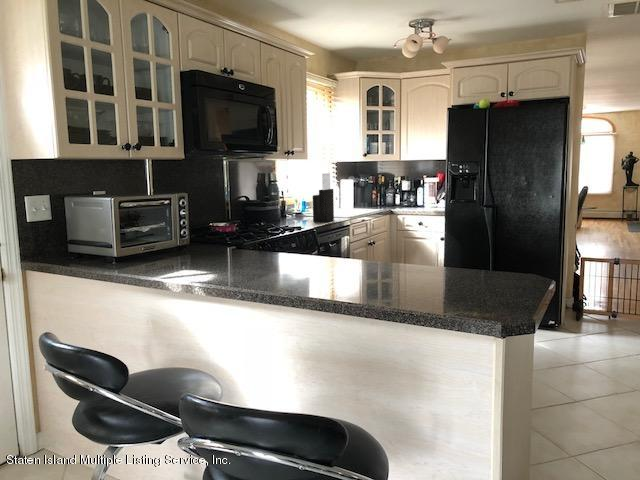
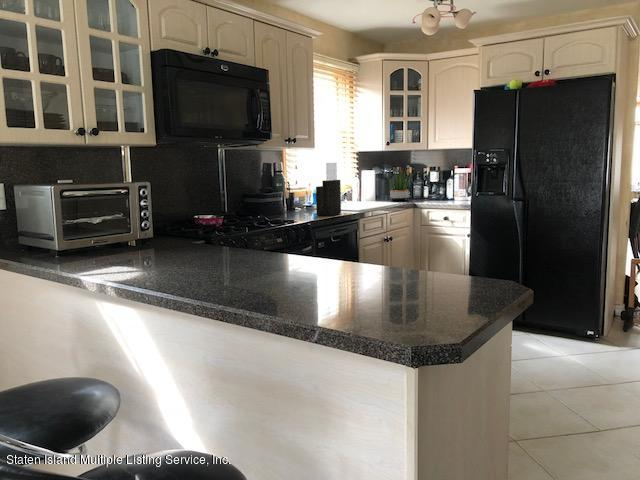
potted plant: none [361,176,388,207] -> present [386,170,412,201]

